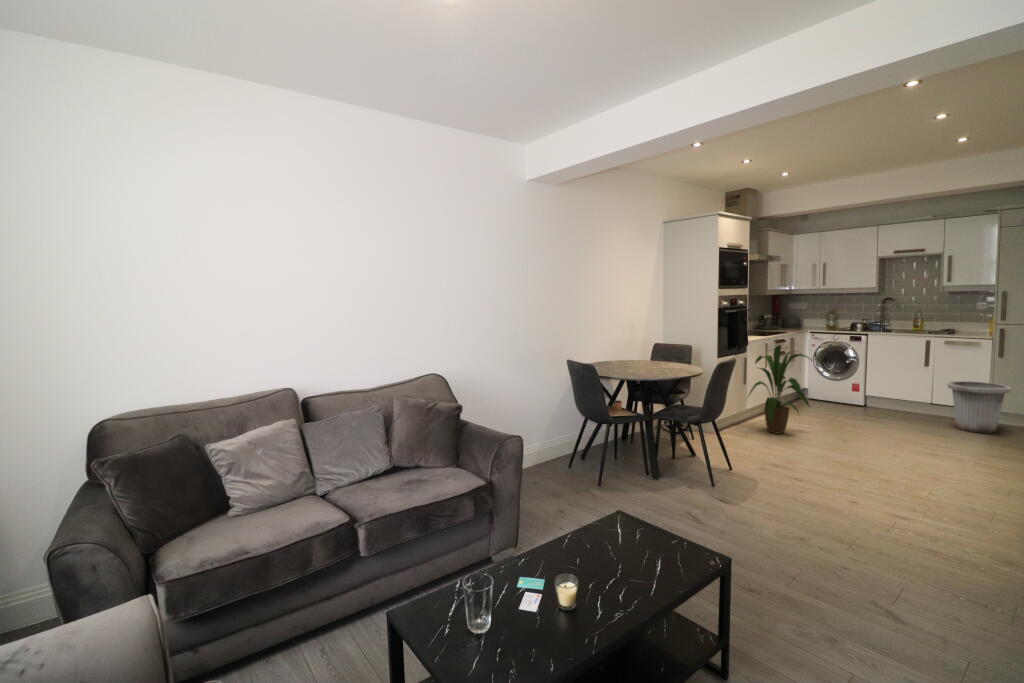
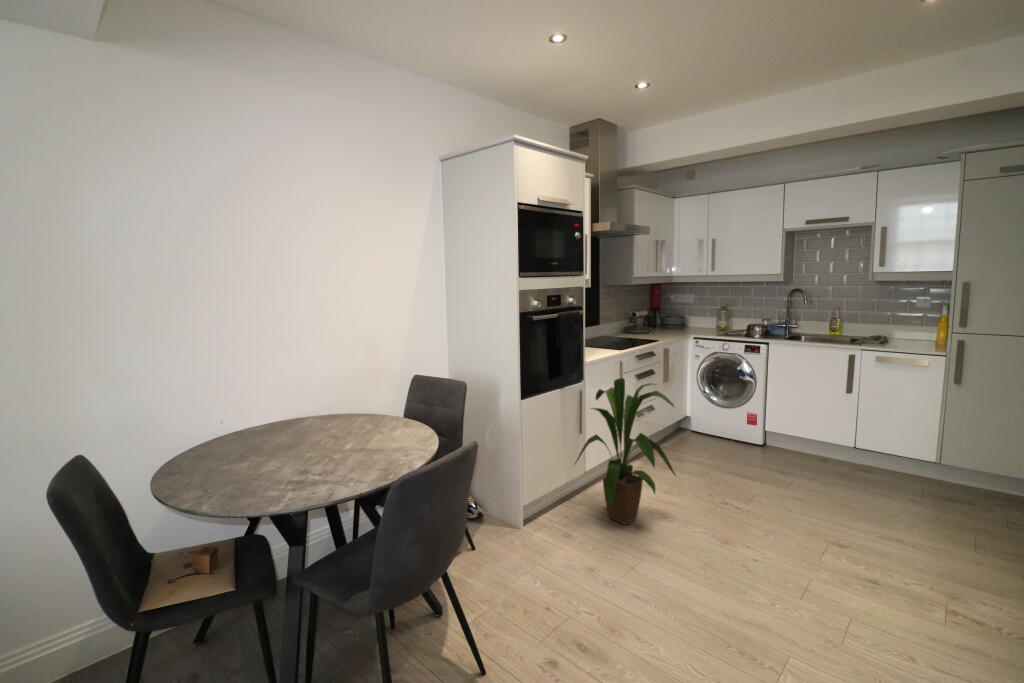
trash can: present [948,381,1010,434] -> none [880,420,975,509]

